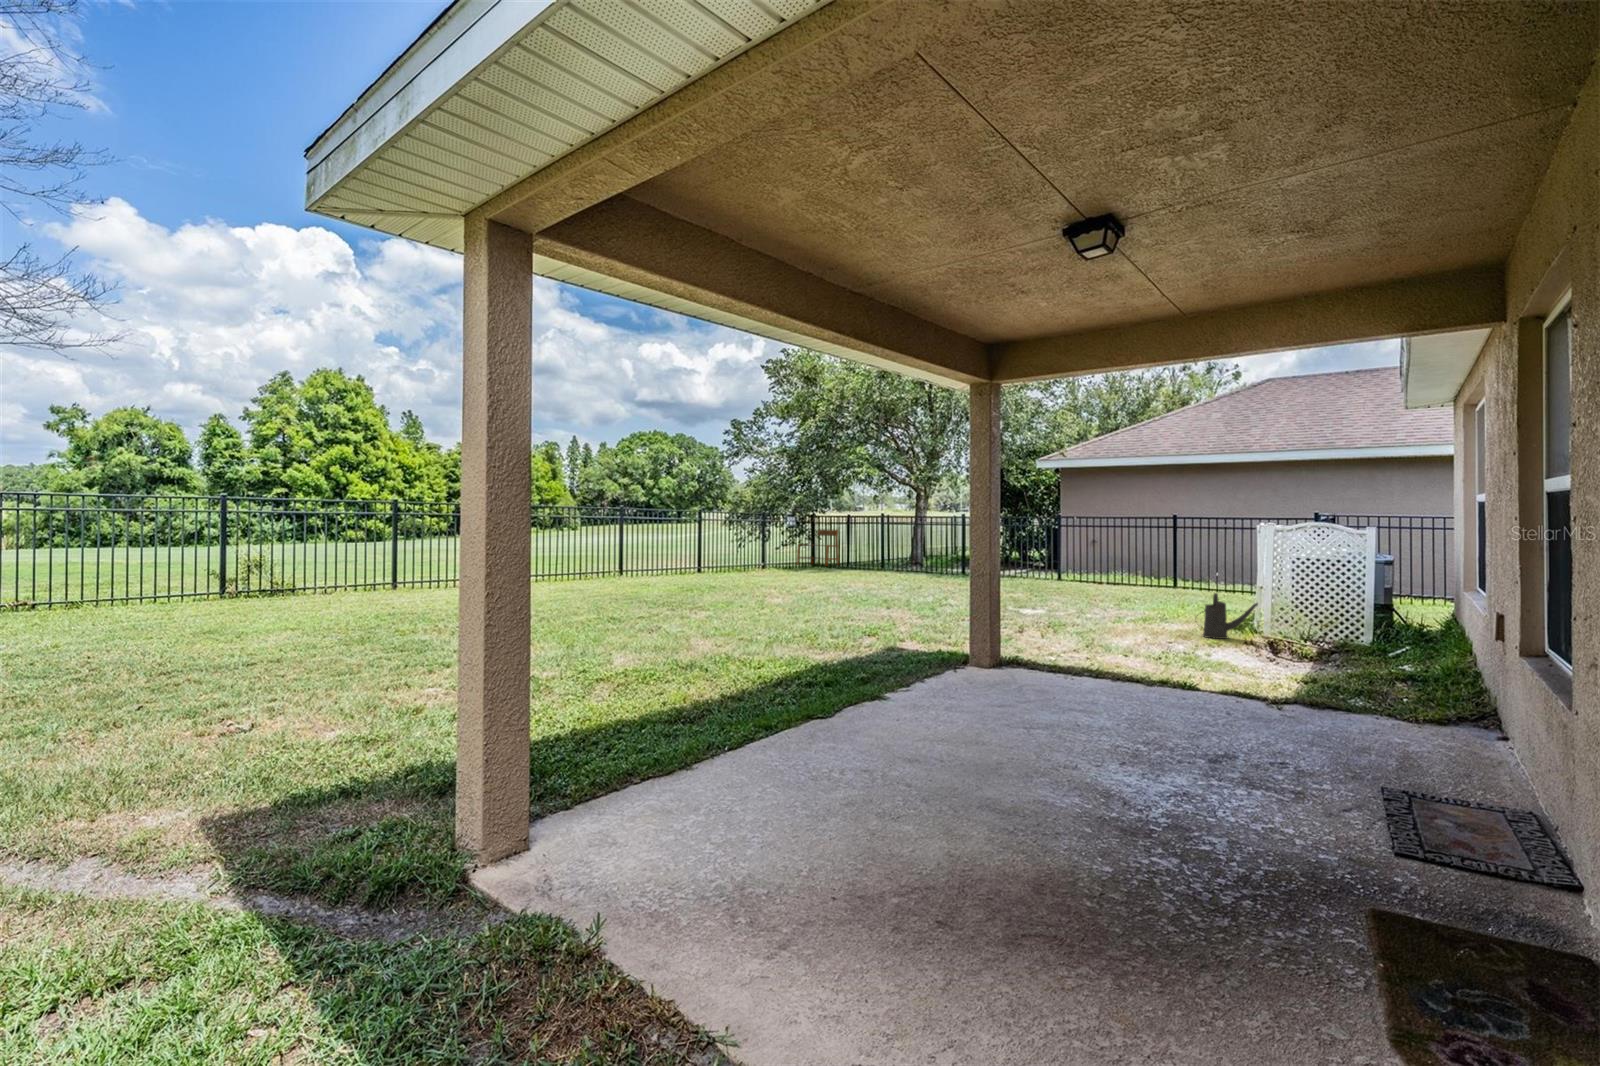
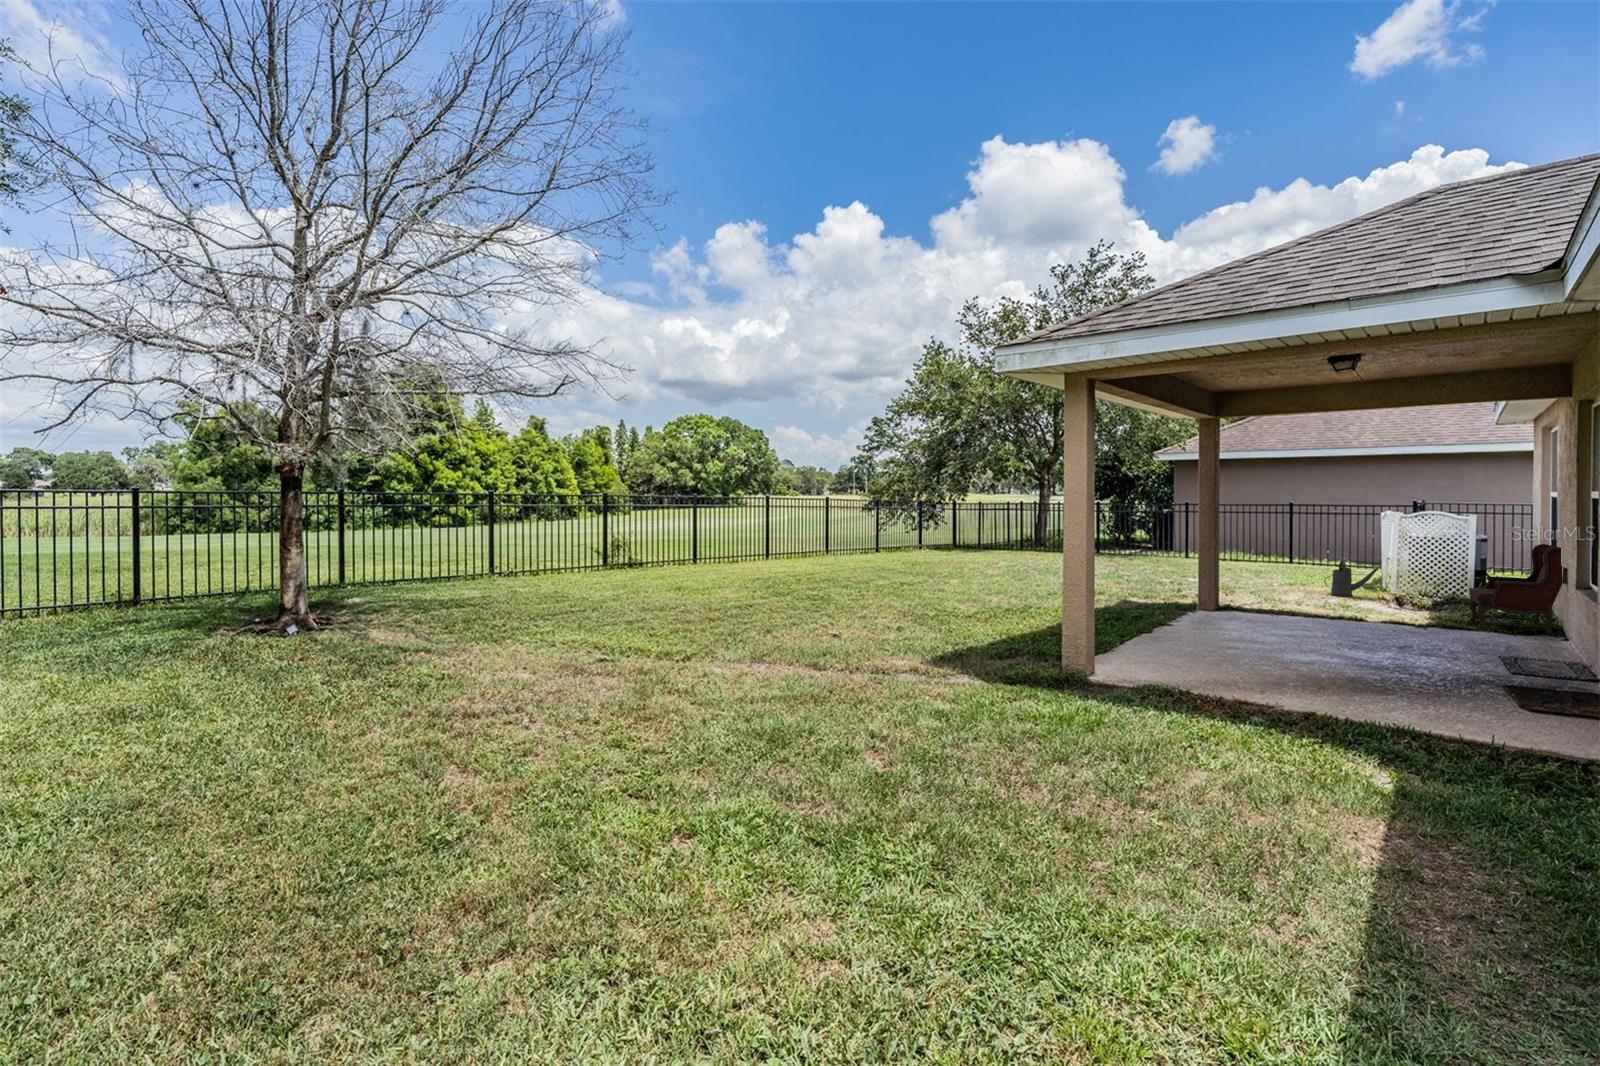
bench: present [797,529,839,566] -> none [897,511,937,544]
armchair: none [1337,570,1476,702] -> present [1469,544,1562,634]

